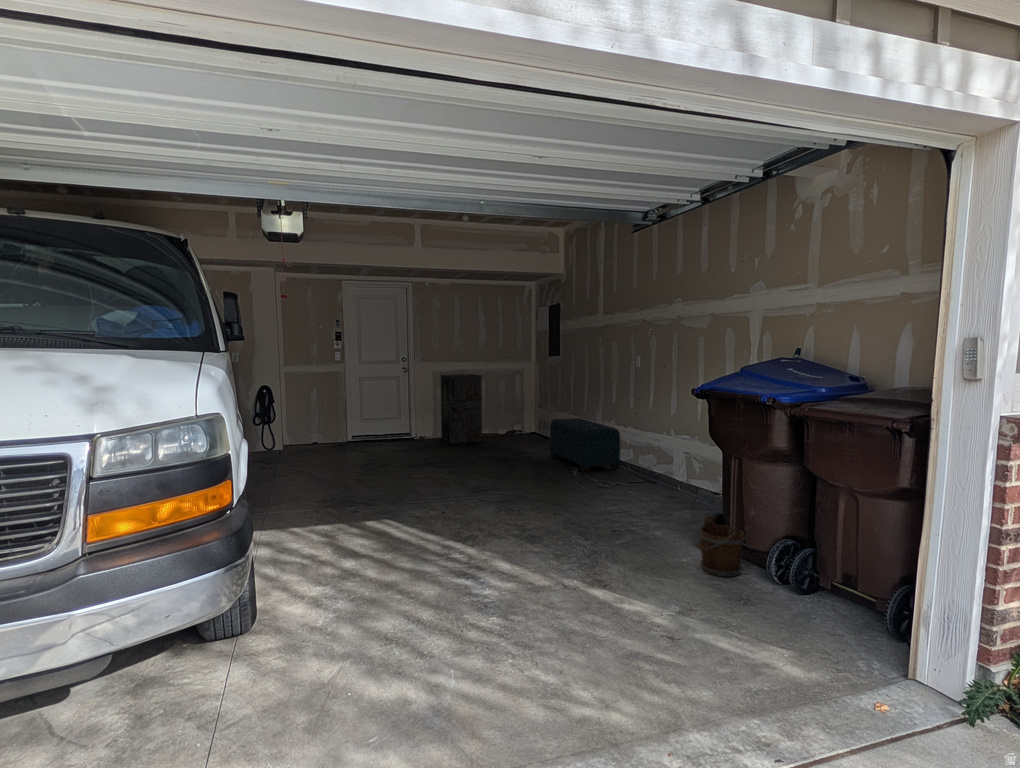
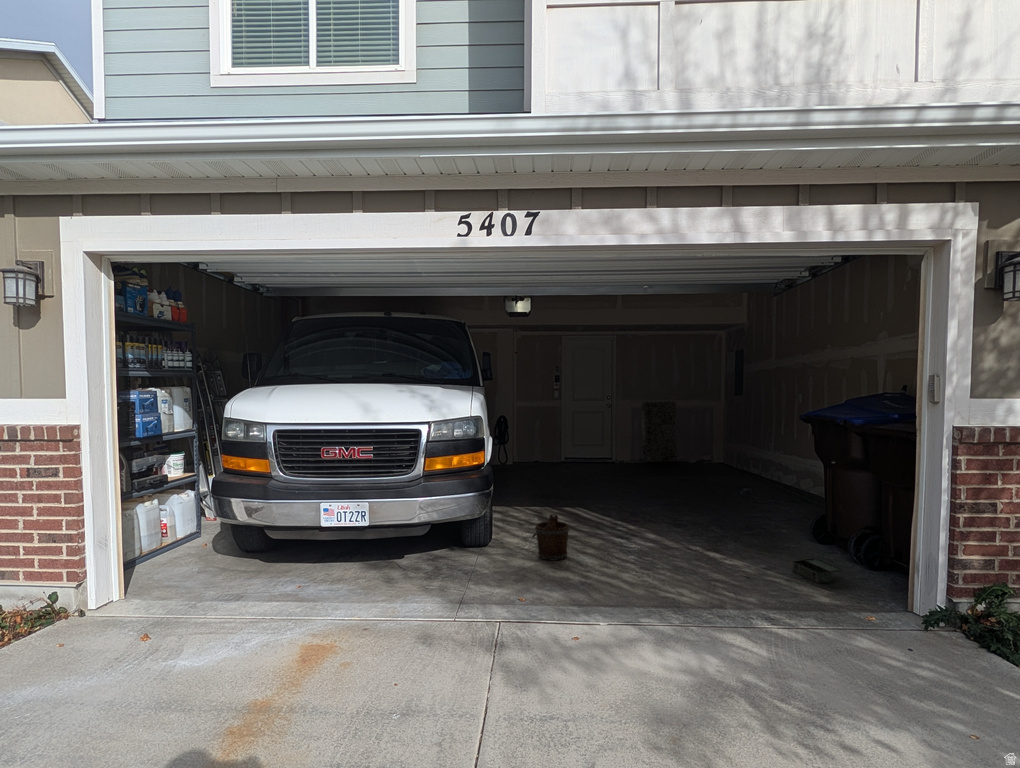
bench: present [550,418,620,473] -> none [734,442,795,489]
bucket: present [695,516,746,577] -> present [532,514,569,561]
toolbox: none [709,588,778,632] -> present [792,558,843,583]

